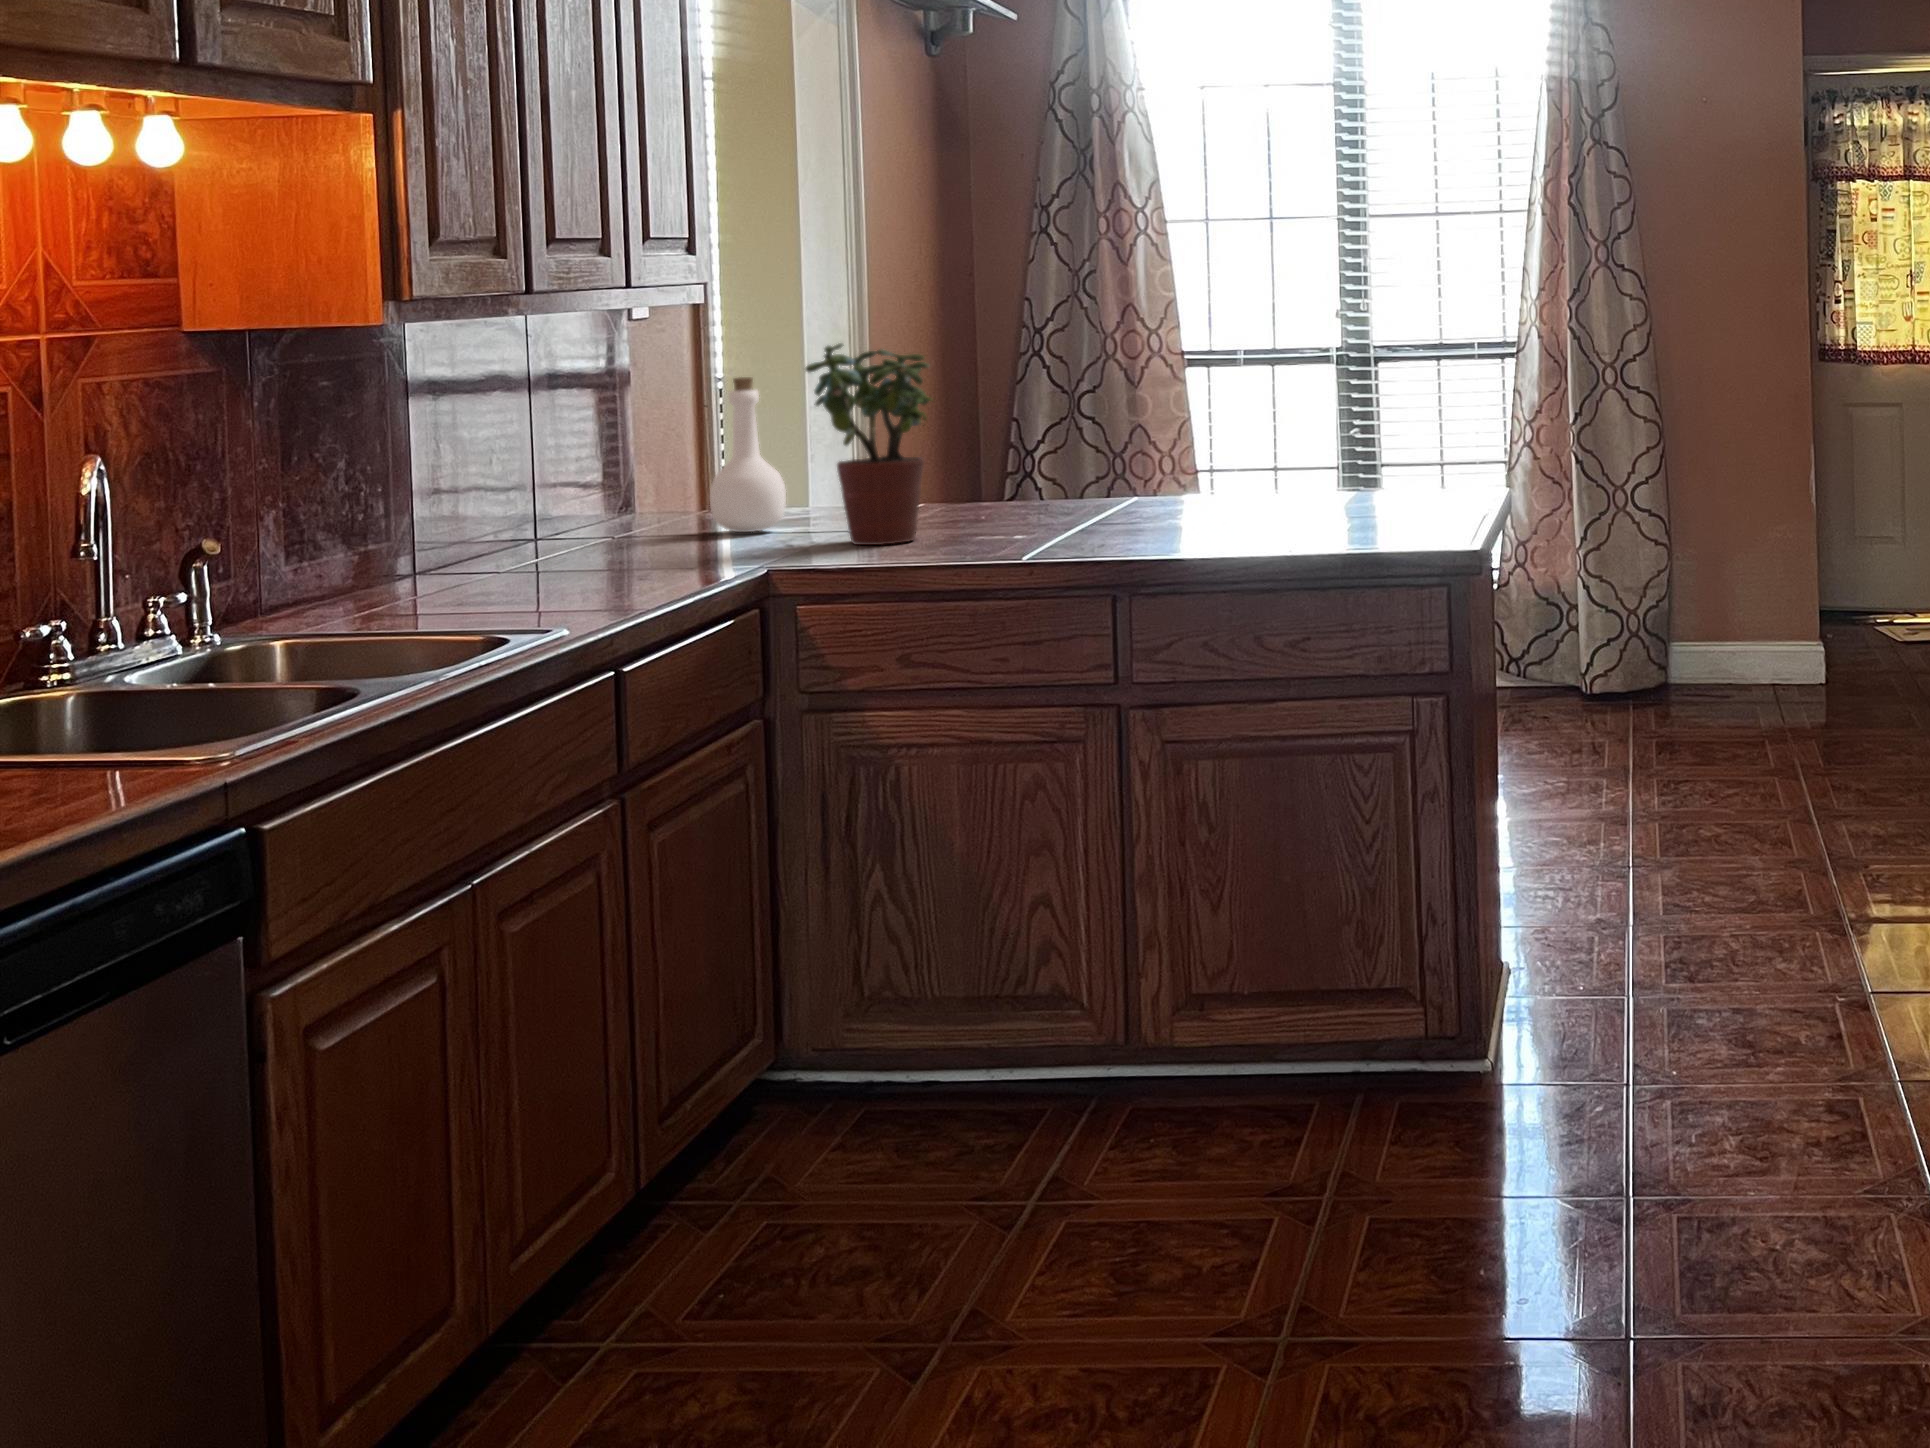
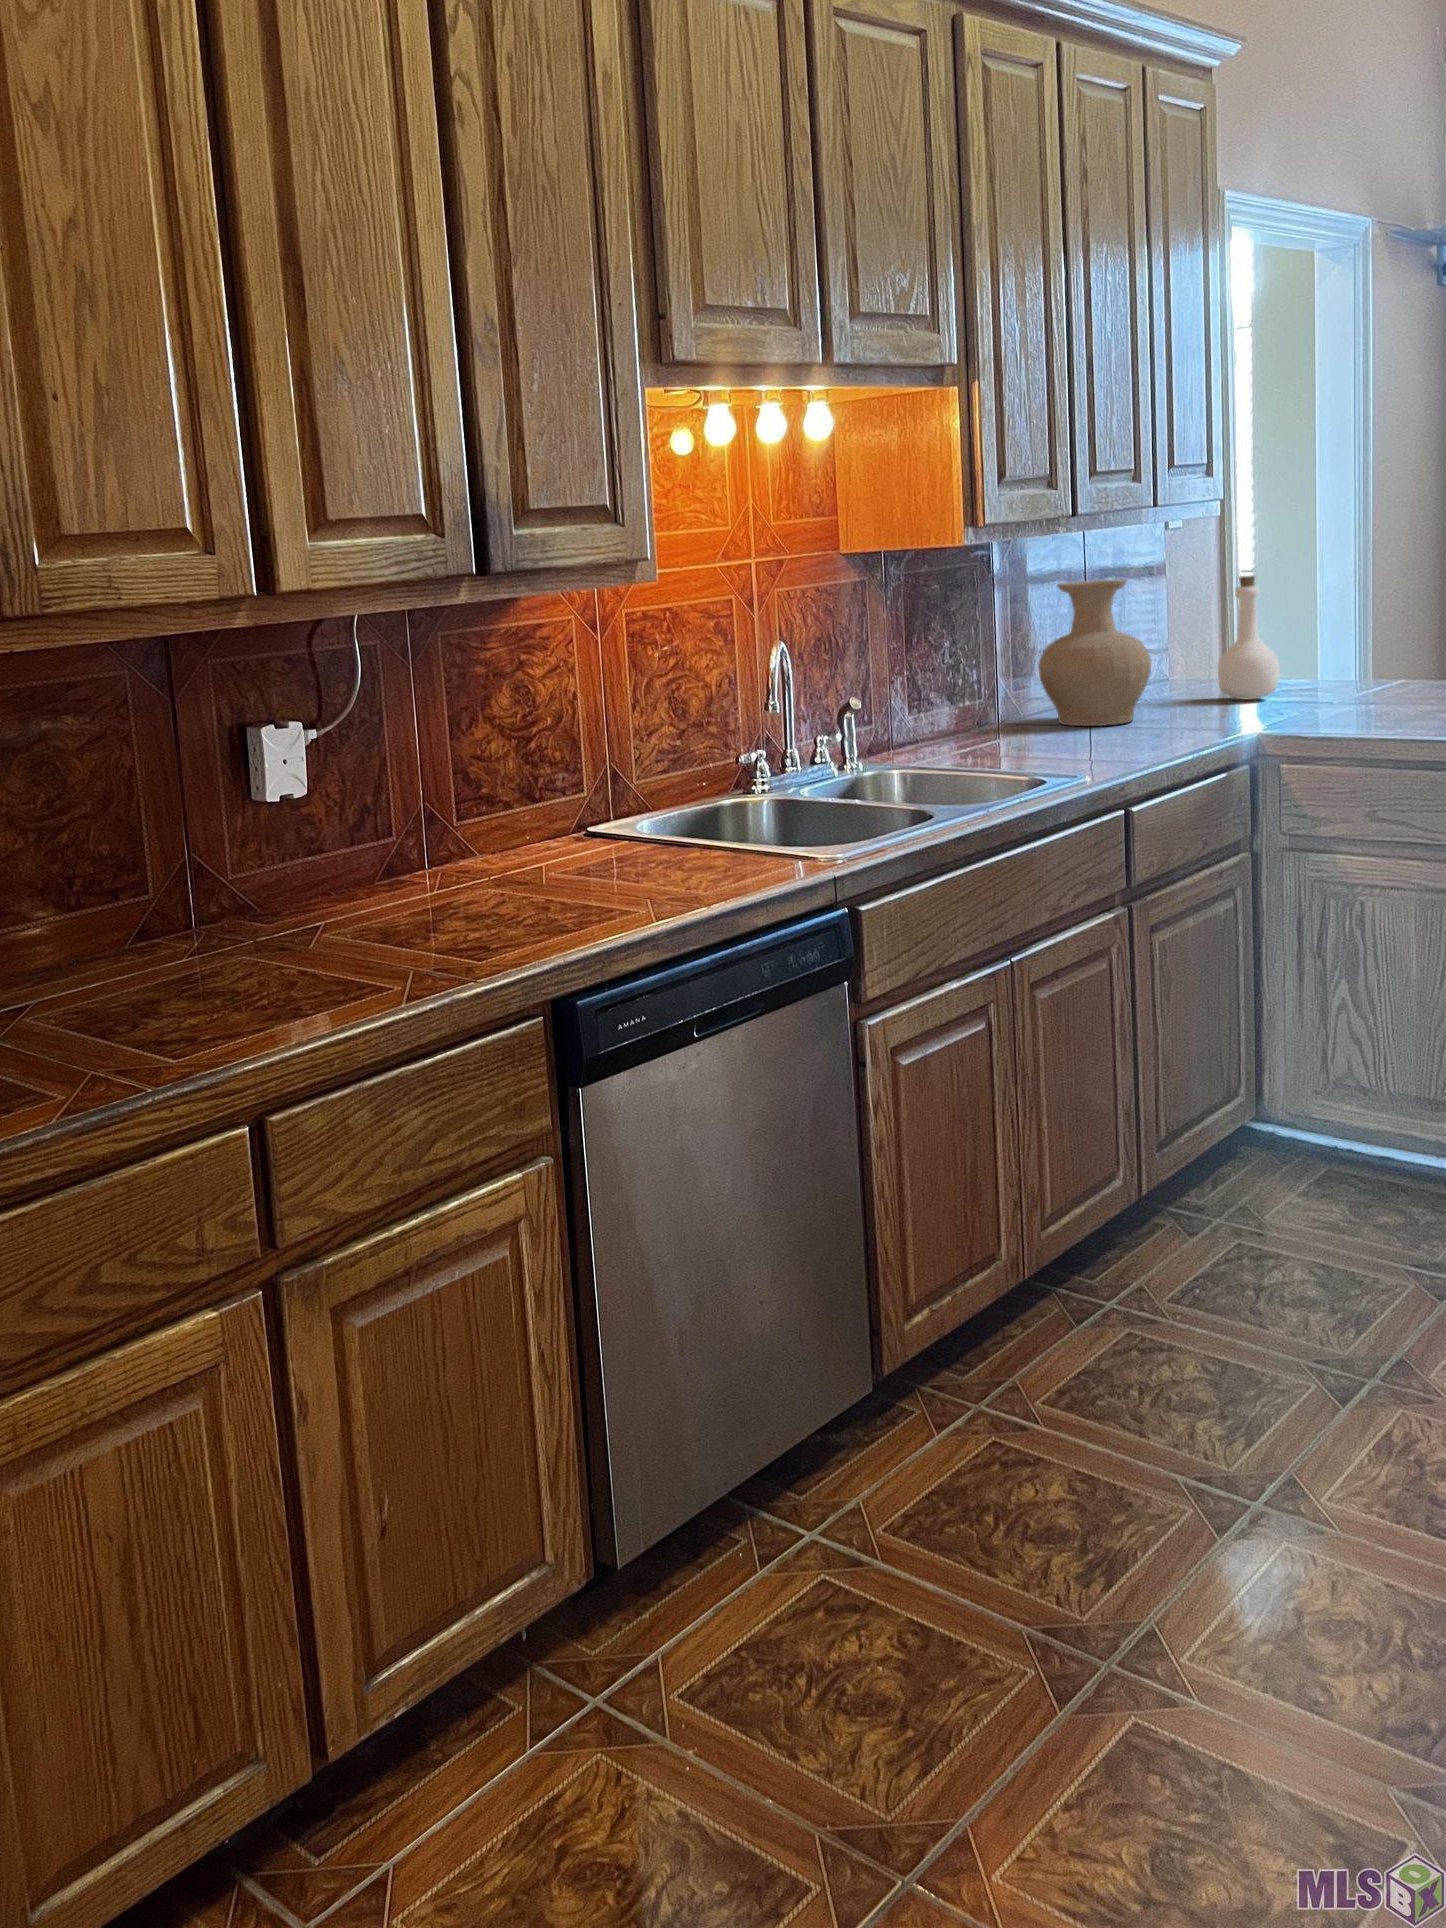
potted plant: present [805,343,932,545] -> none [1294,549,1407,717]
vase: none [474,379,630,572] -> present [1038,580,1152,726]

